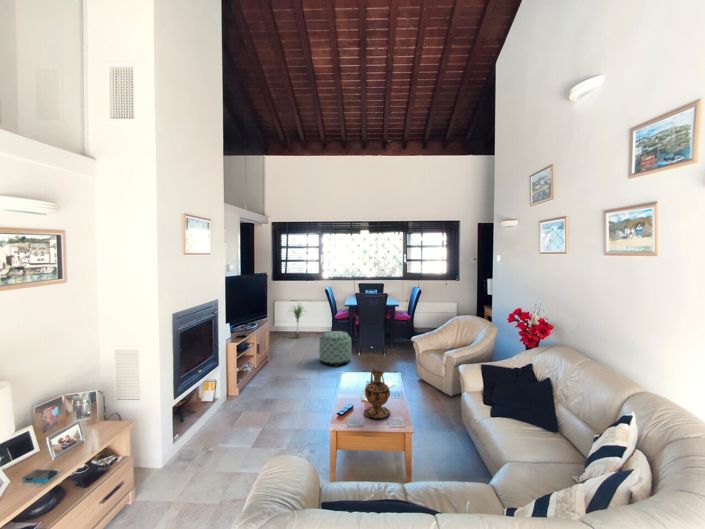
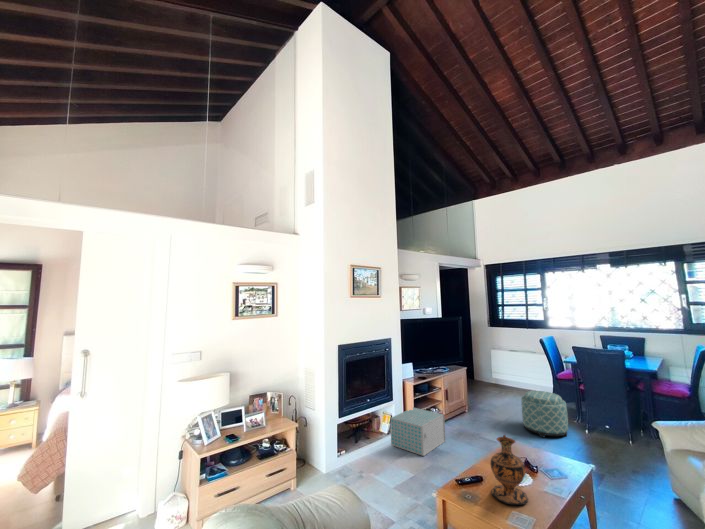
potted plant: present [294,306,302,338] -> none [500,350,531,395]
storage box: none [219,367,269,411] -> present [391,408,445,456]

